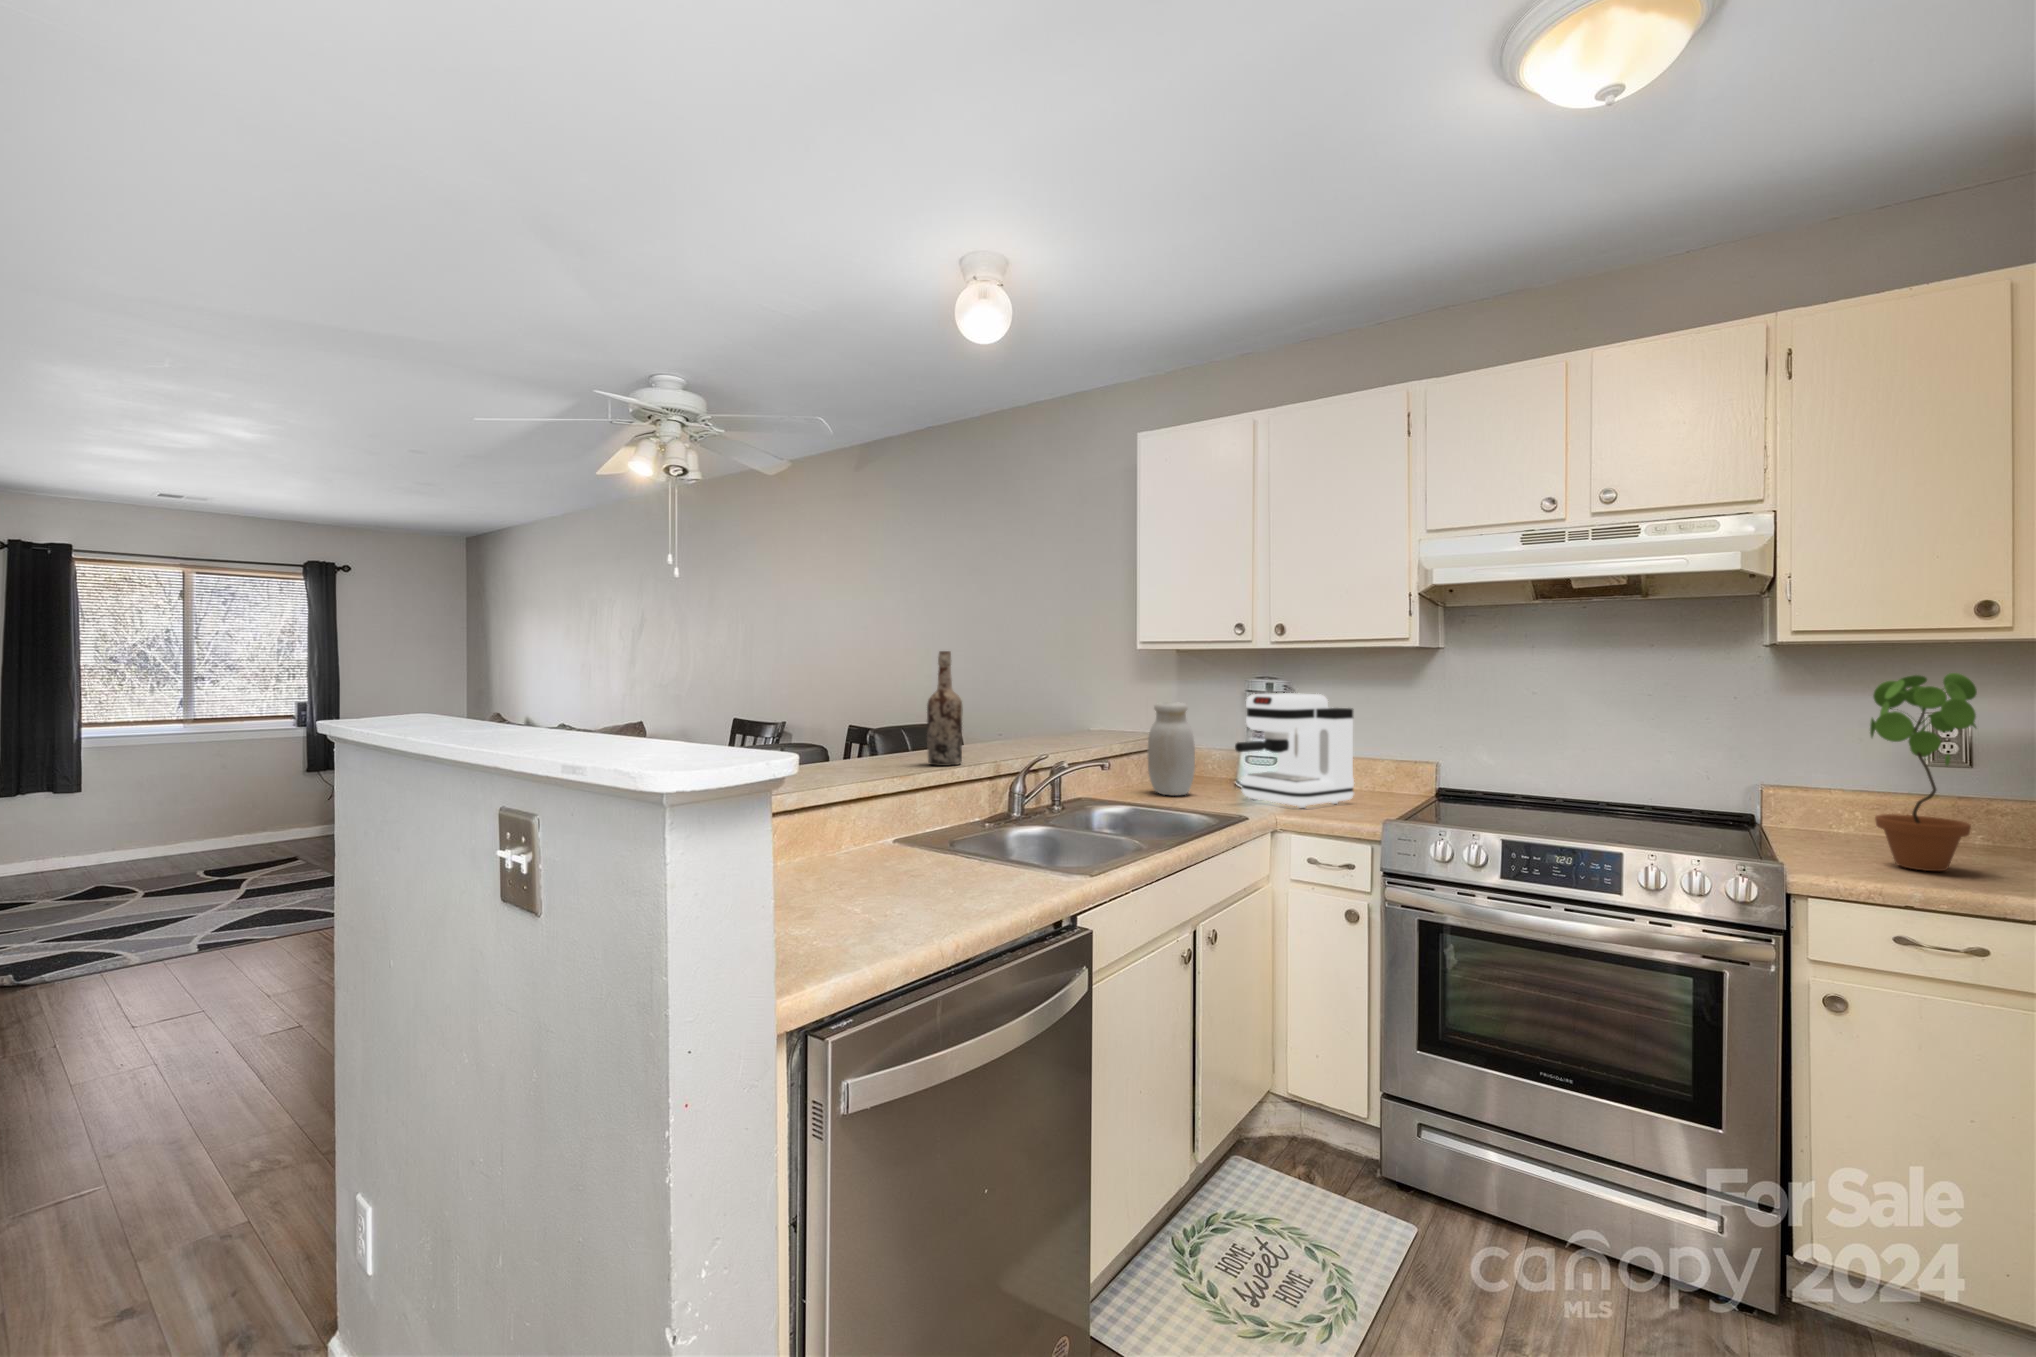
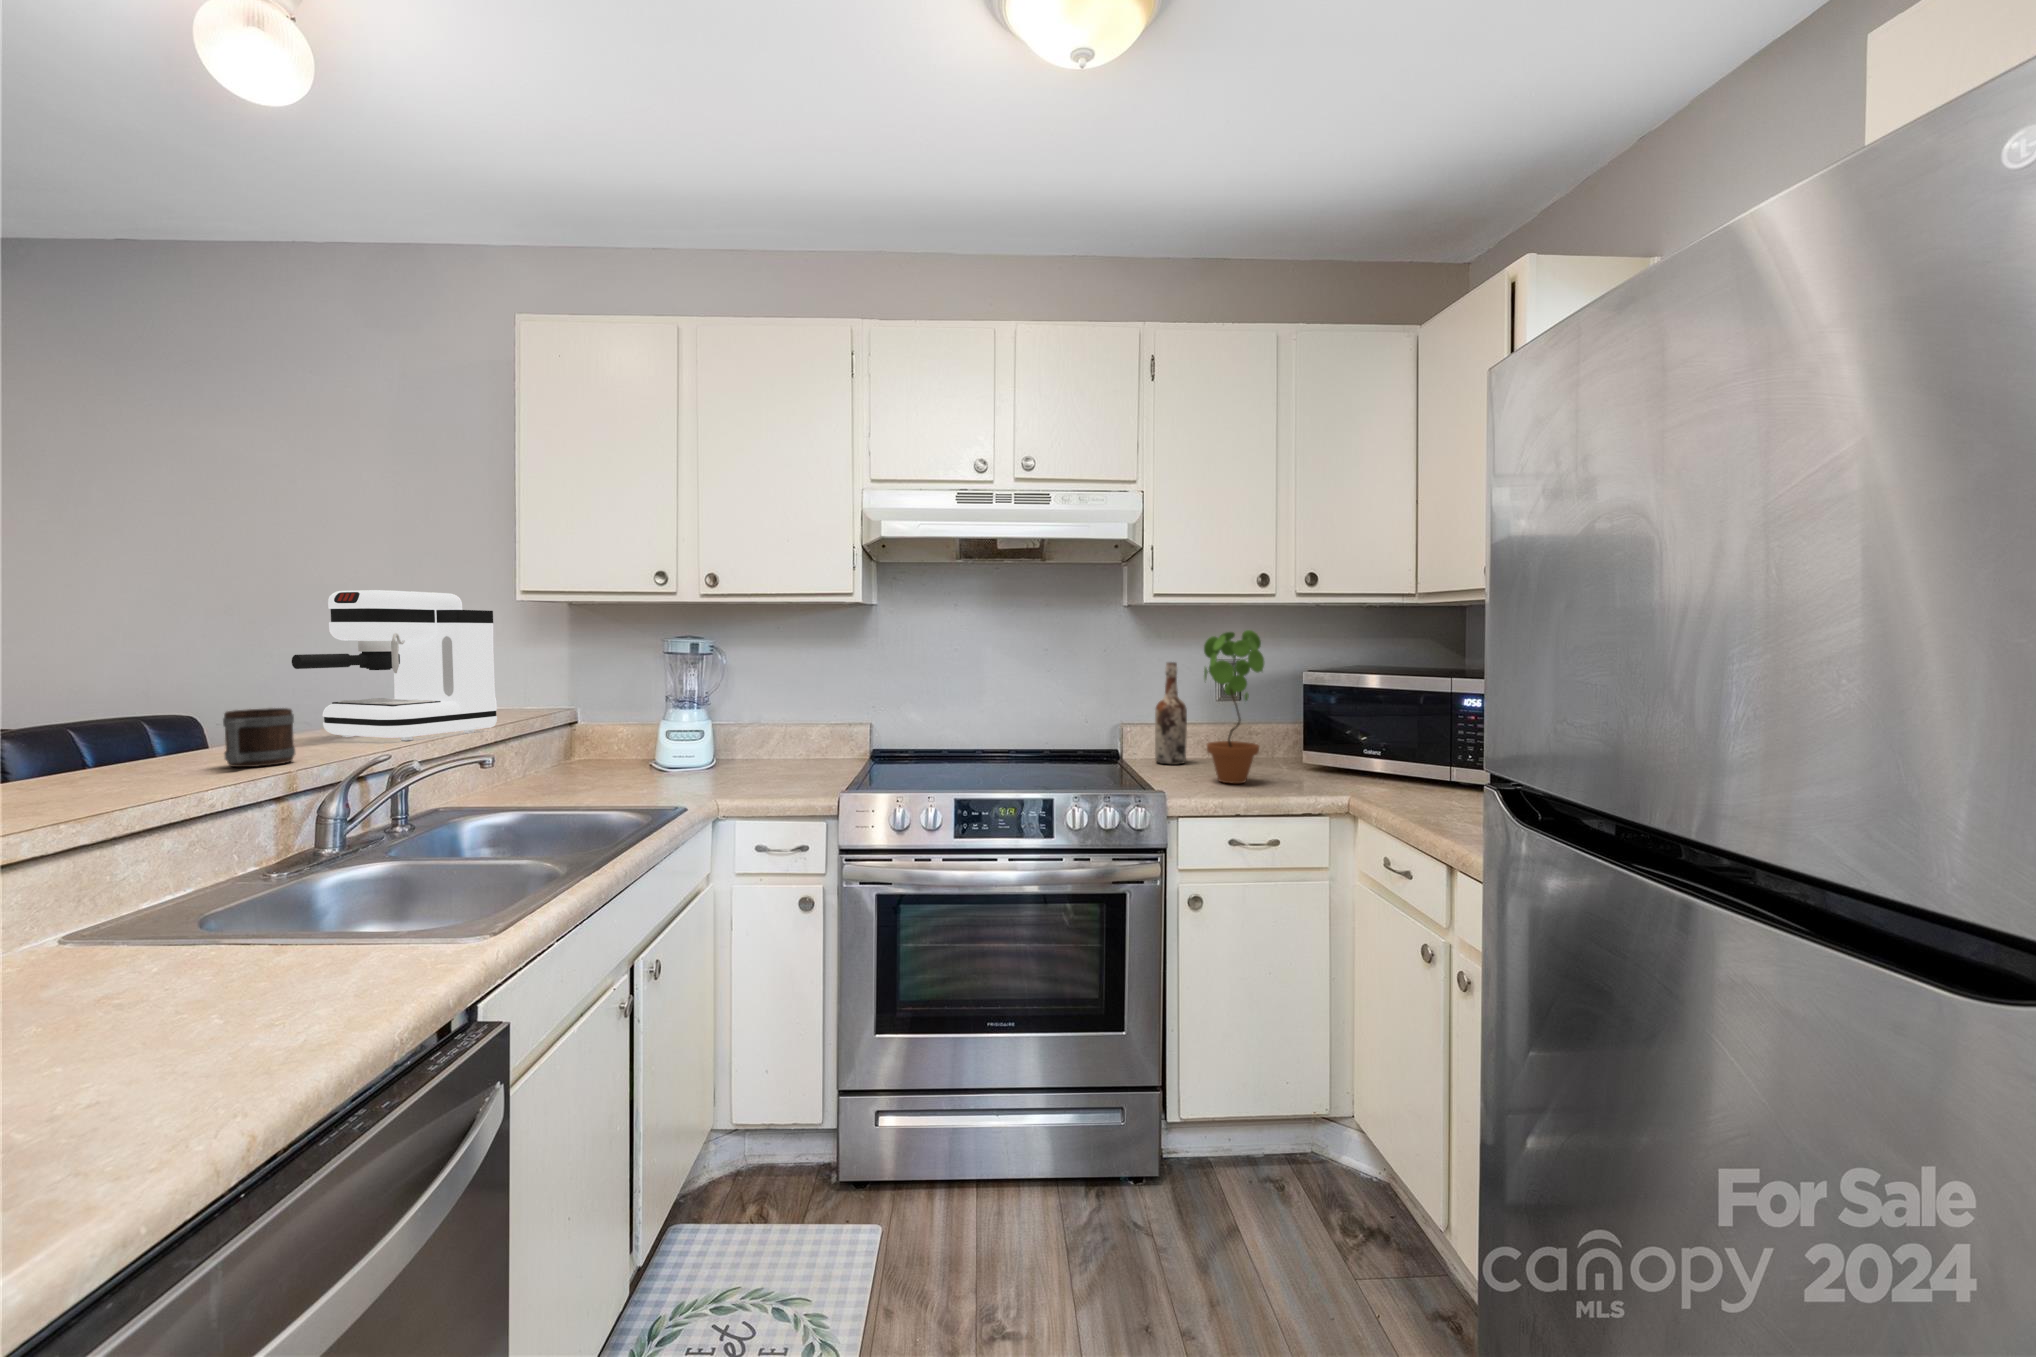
wine bottle: present [927,651,962,766] -> present [1155,662,1187,765]
coffee maker: present [1235,693,1354,808] -> present [292,590,497,741]
jar: present [1148,702,1195,795] -> none [535,670,604,790]
mug: none [981,723,1014,758] -> present [223,708,295,767]

